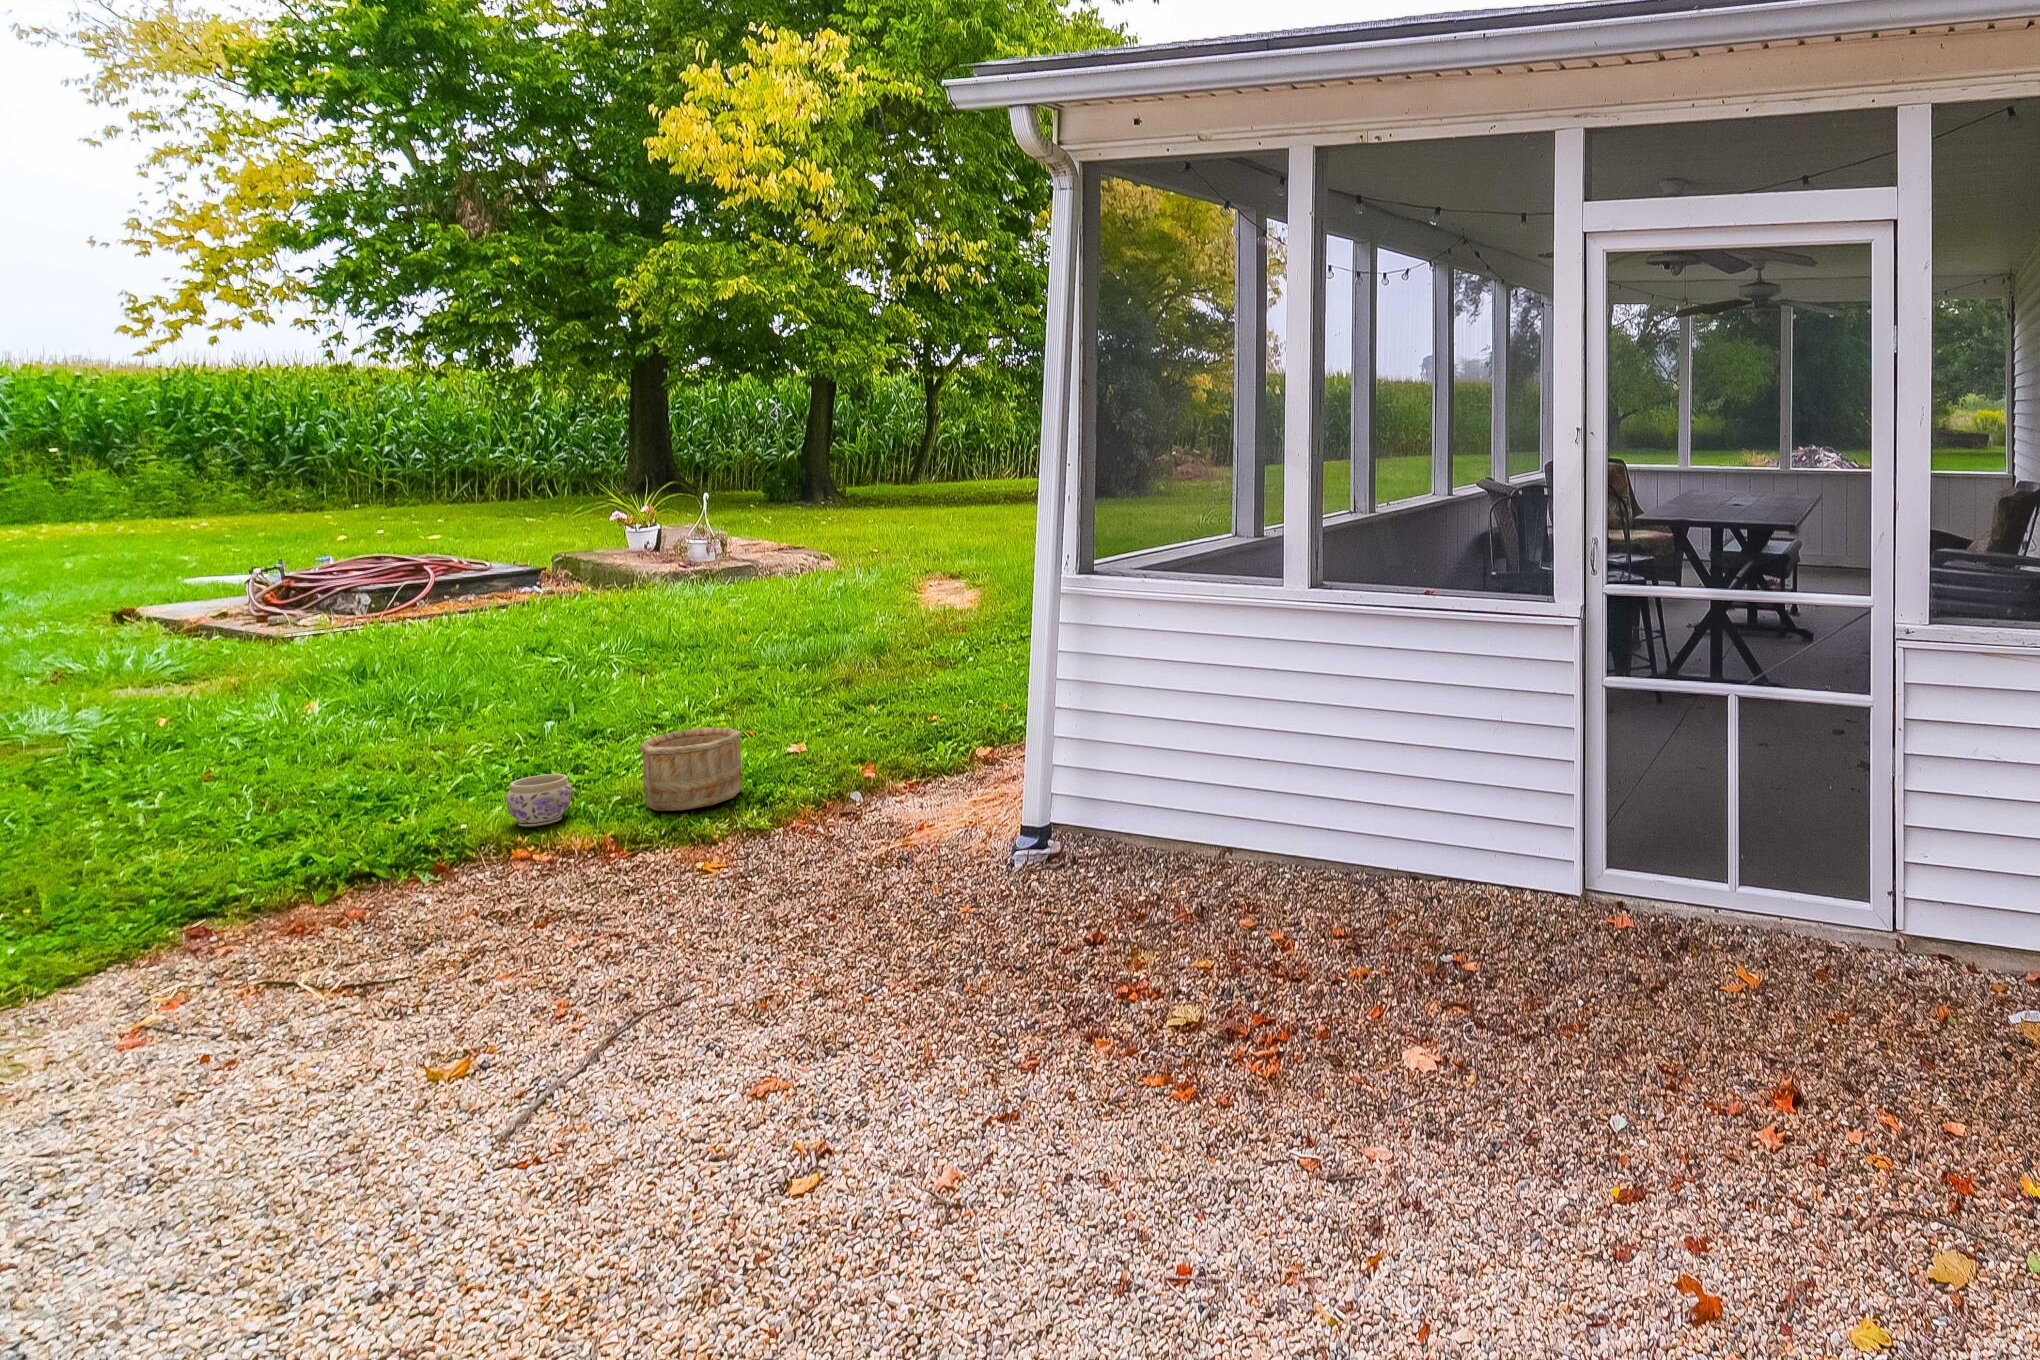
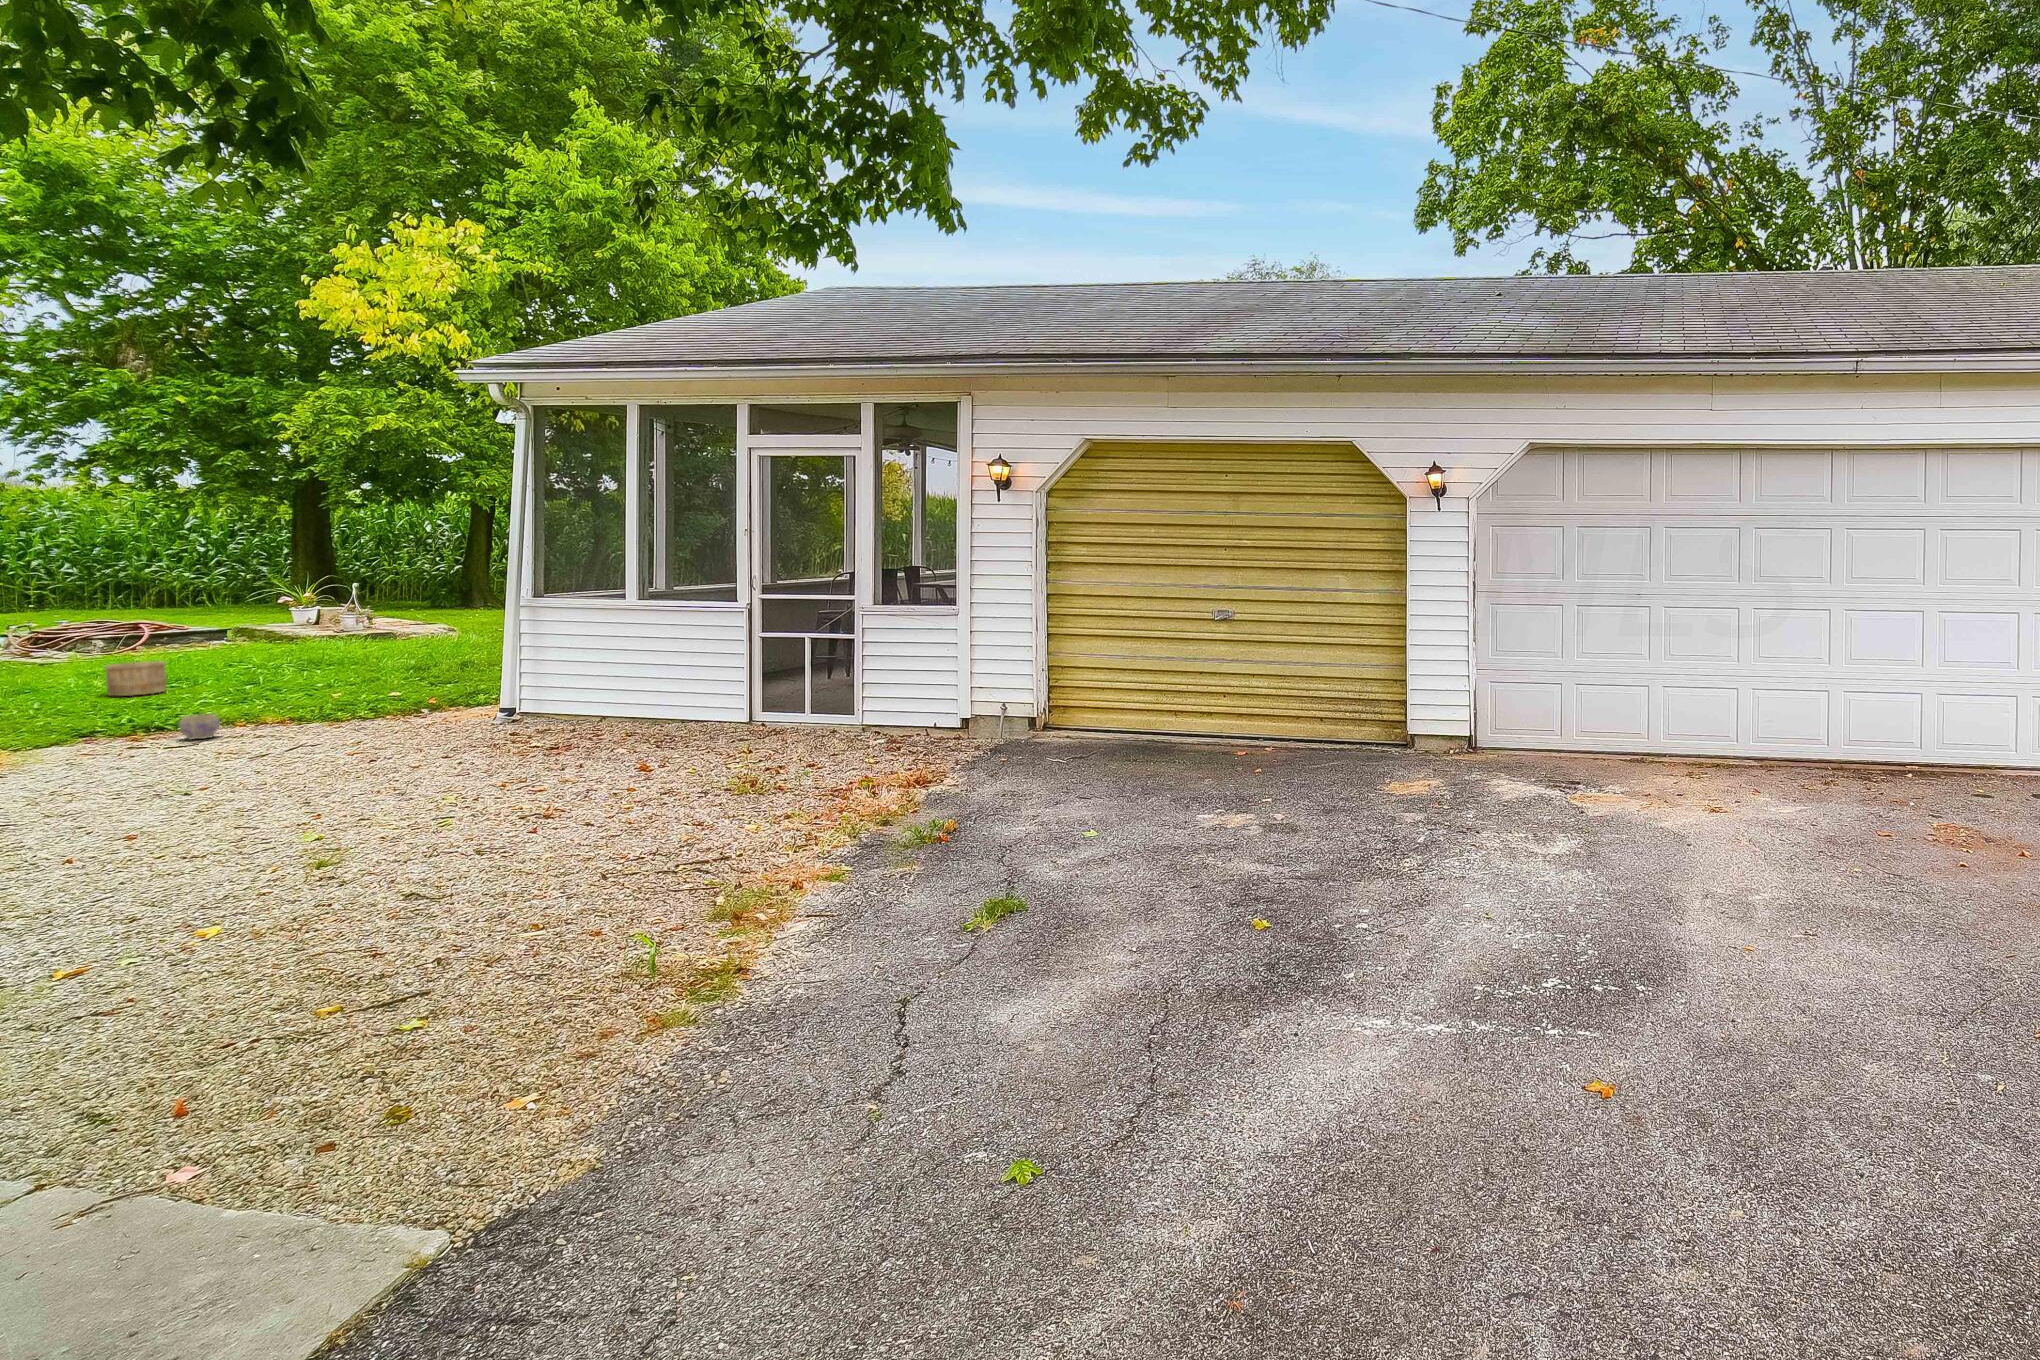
wooden bucket: present [639,727,742,811] -> present [105,661,167,696]

